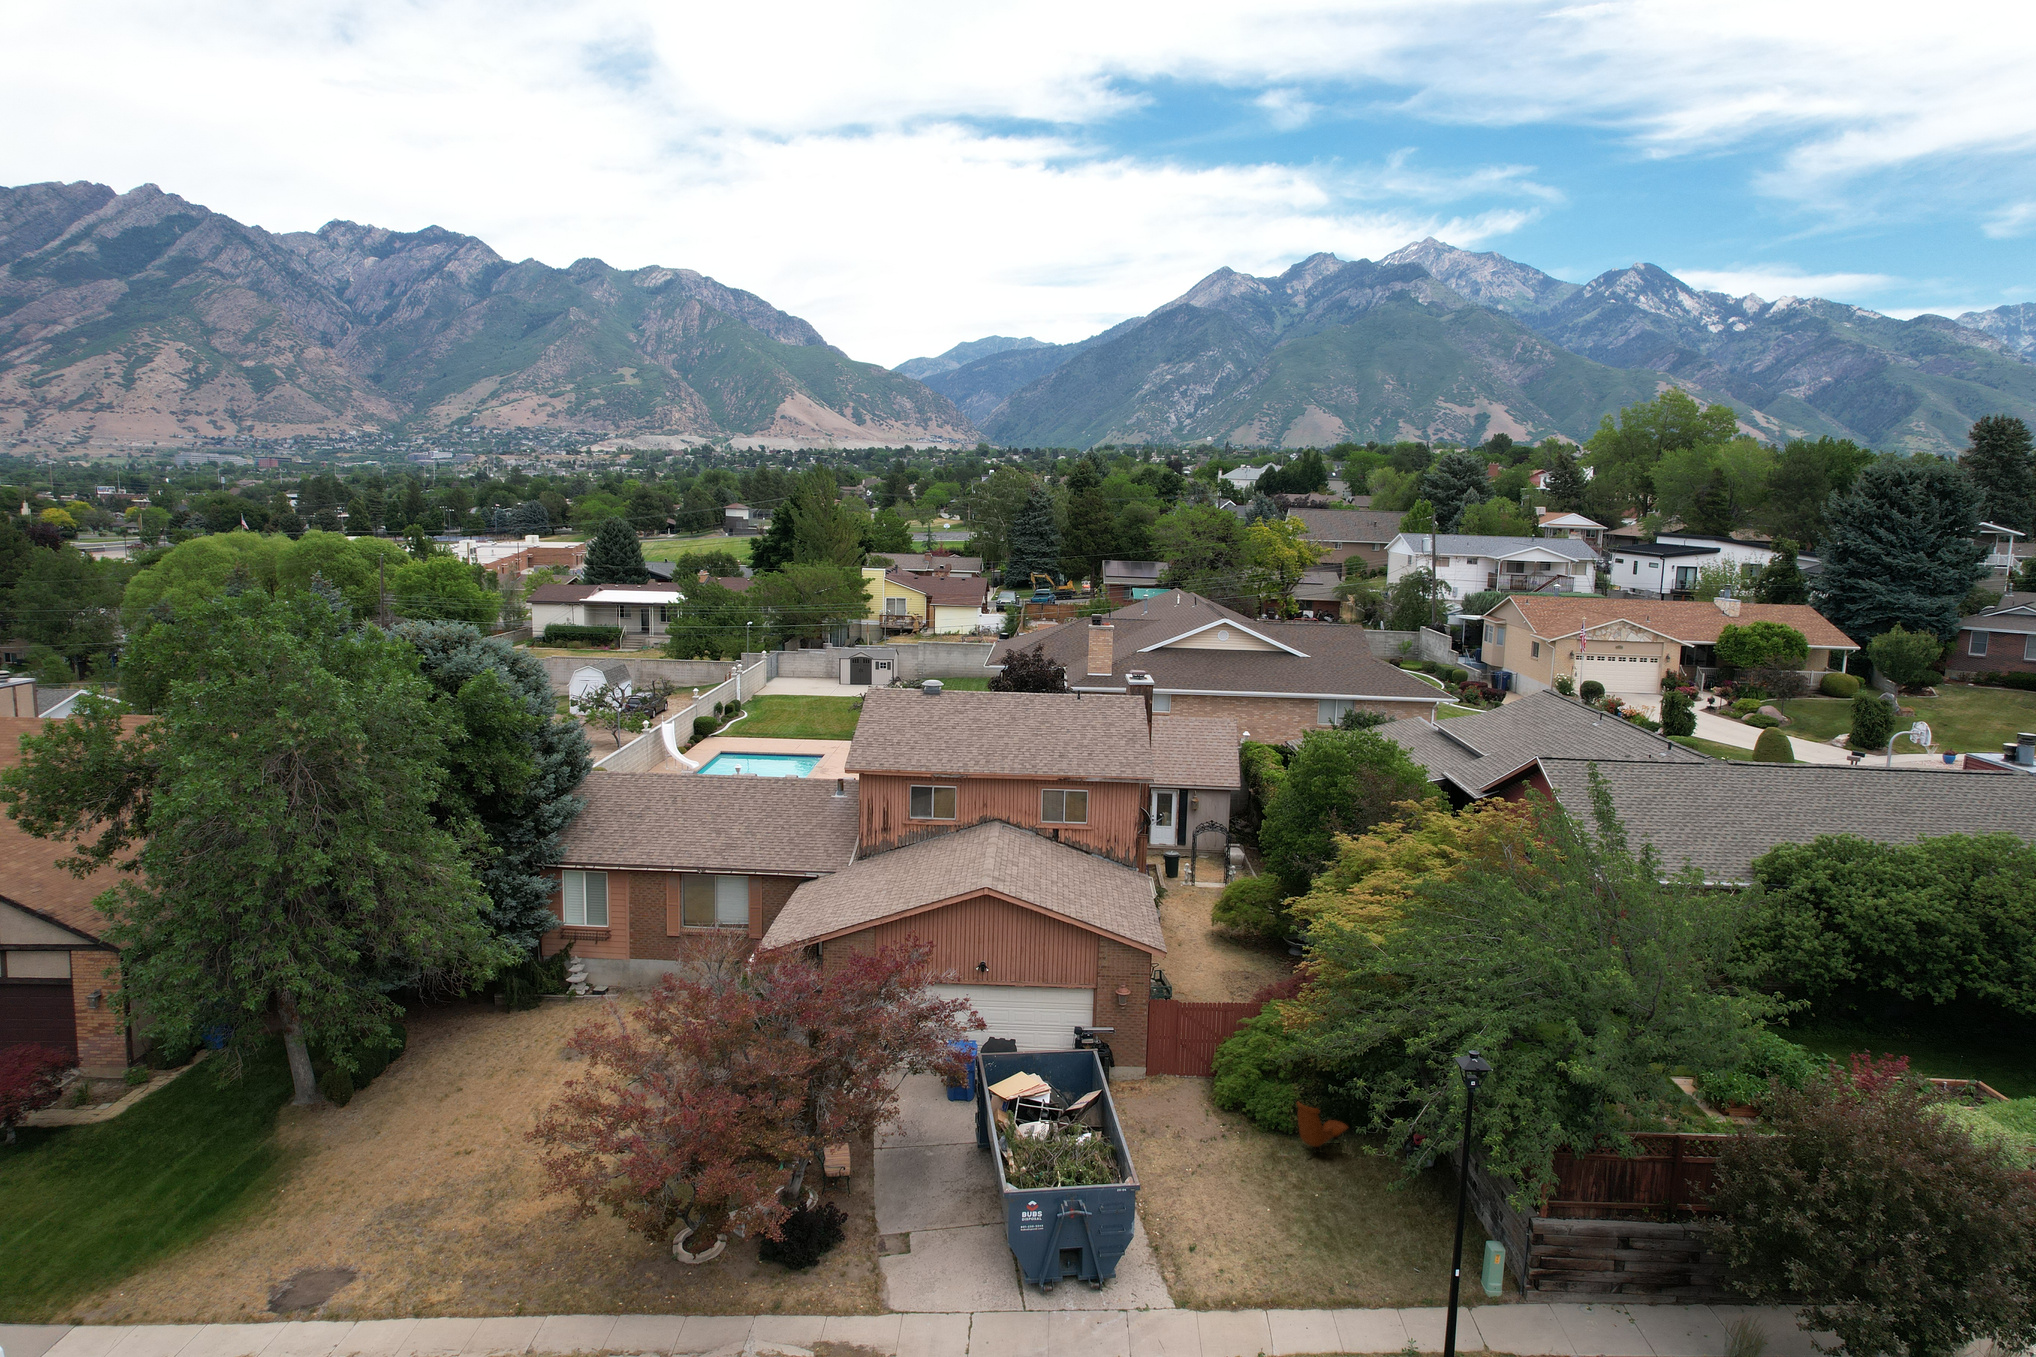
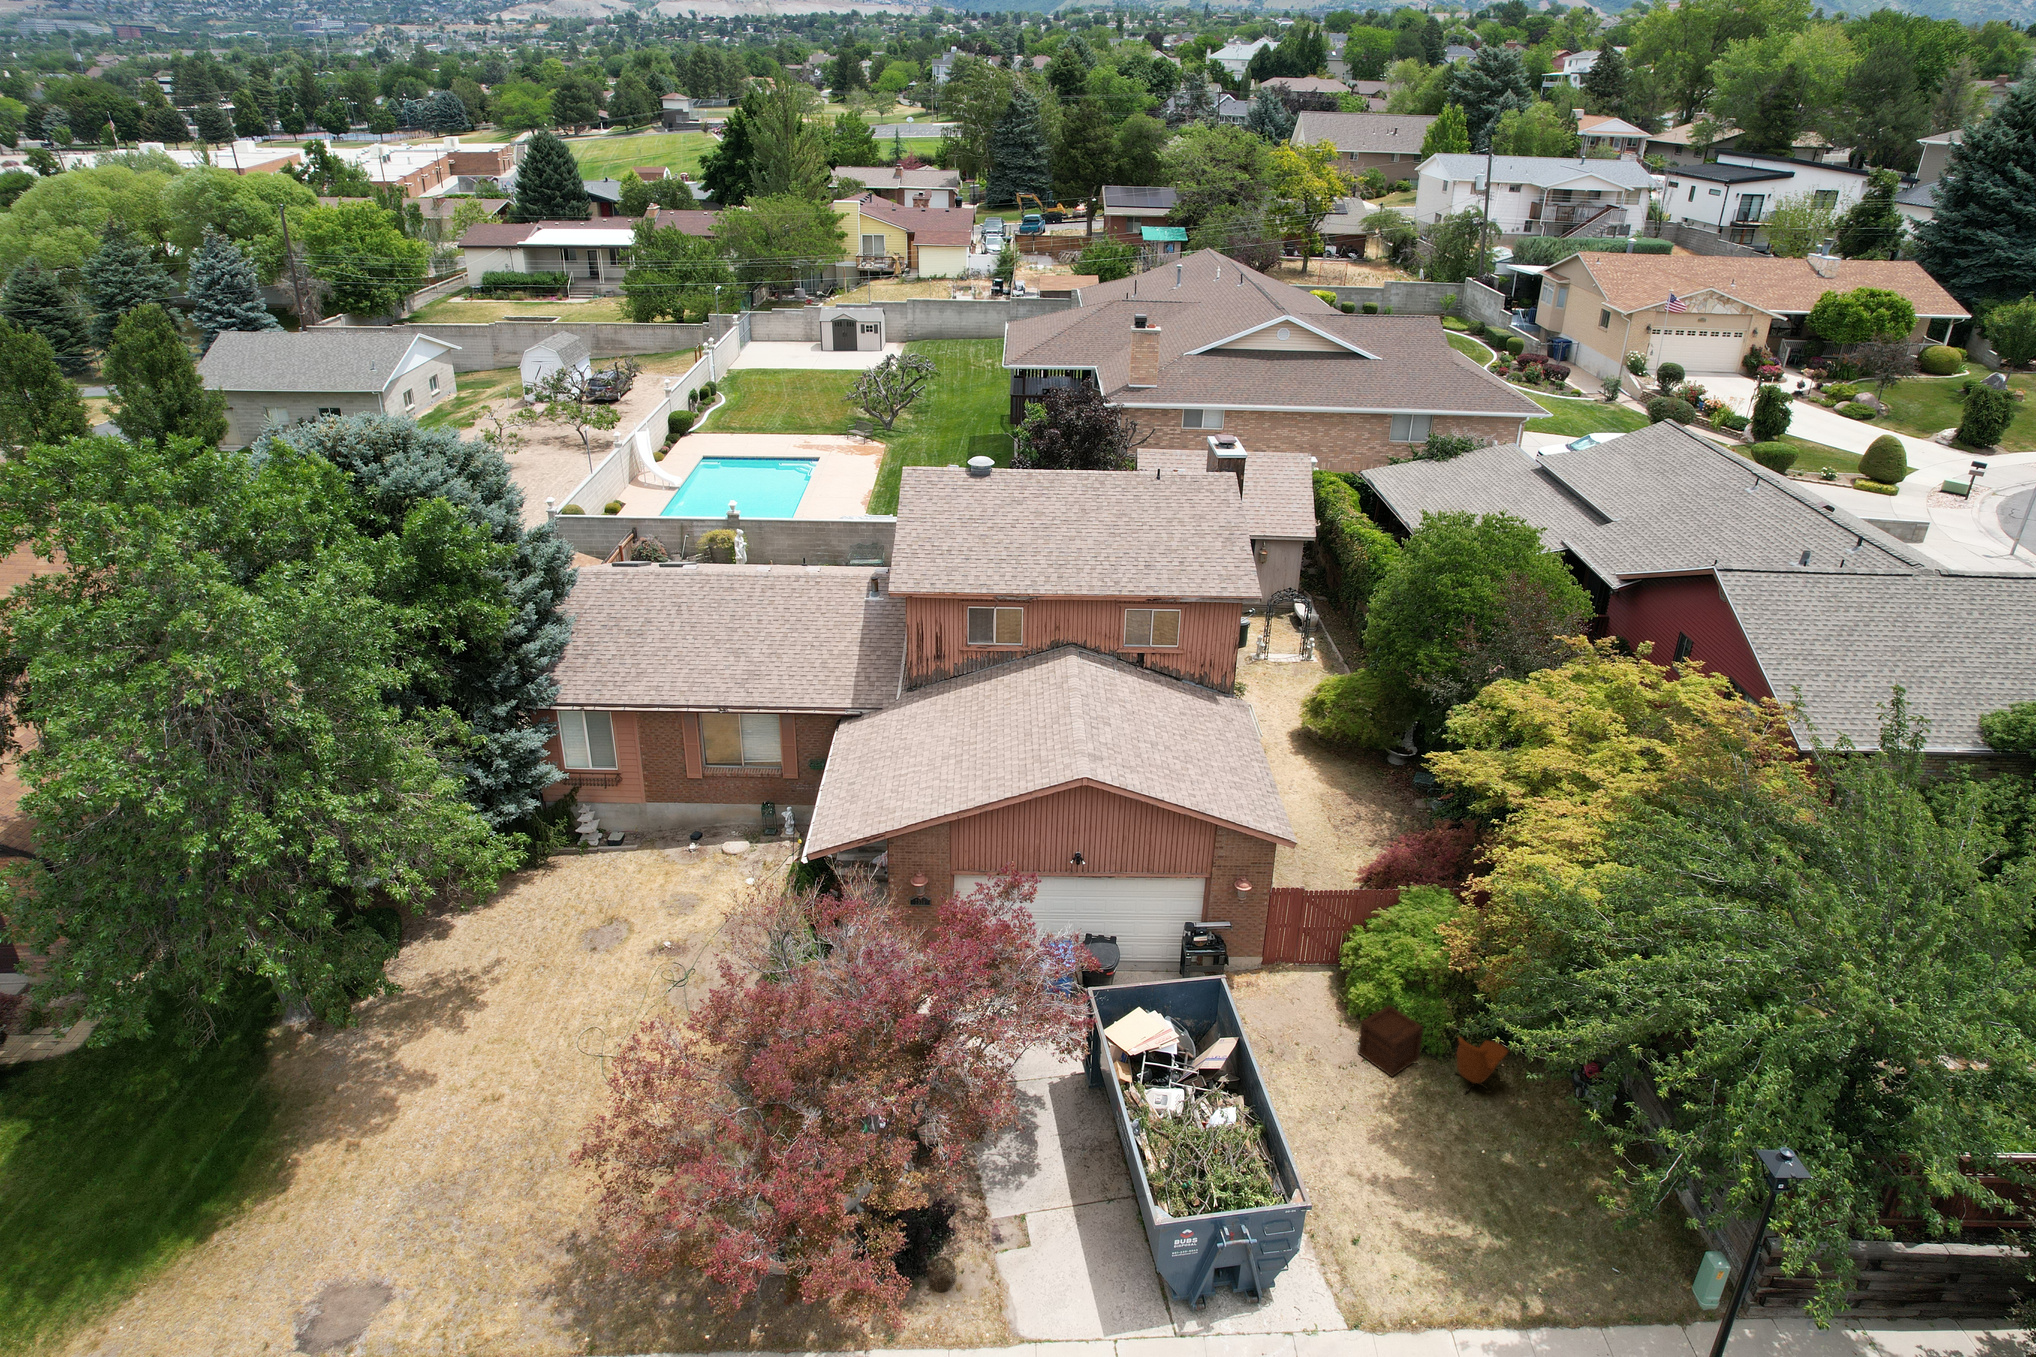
wooden crate: none [1219,1089,1273,1148] -> present [1358,1005,1424,1076]
woven basket: none [816,1247,842,1280] -> present [927,1257,956,1293]

